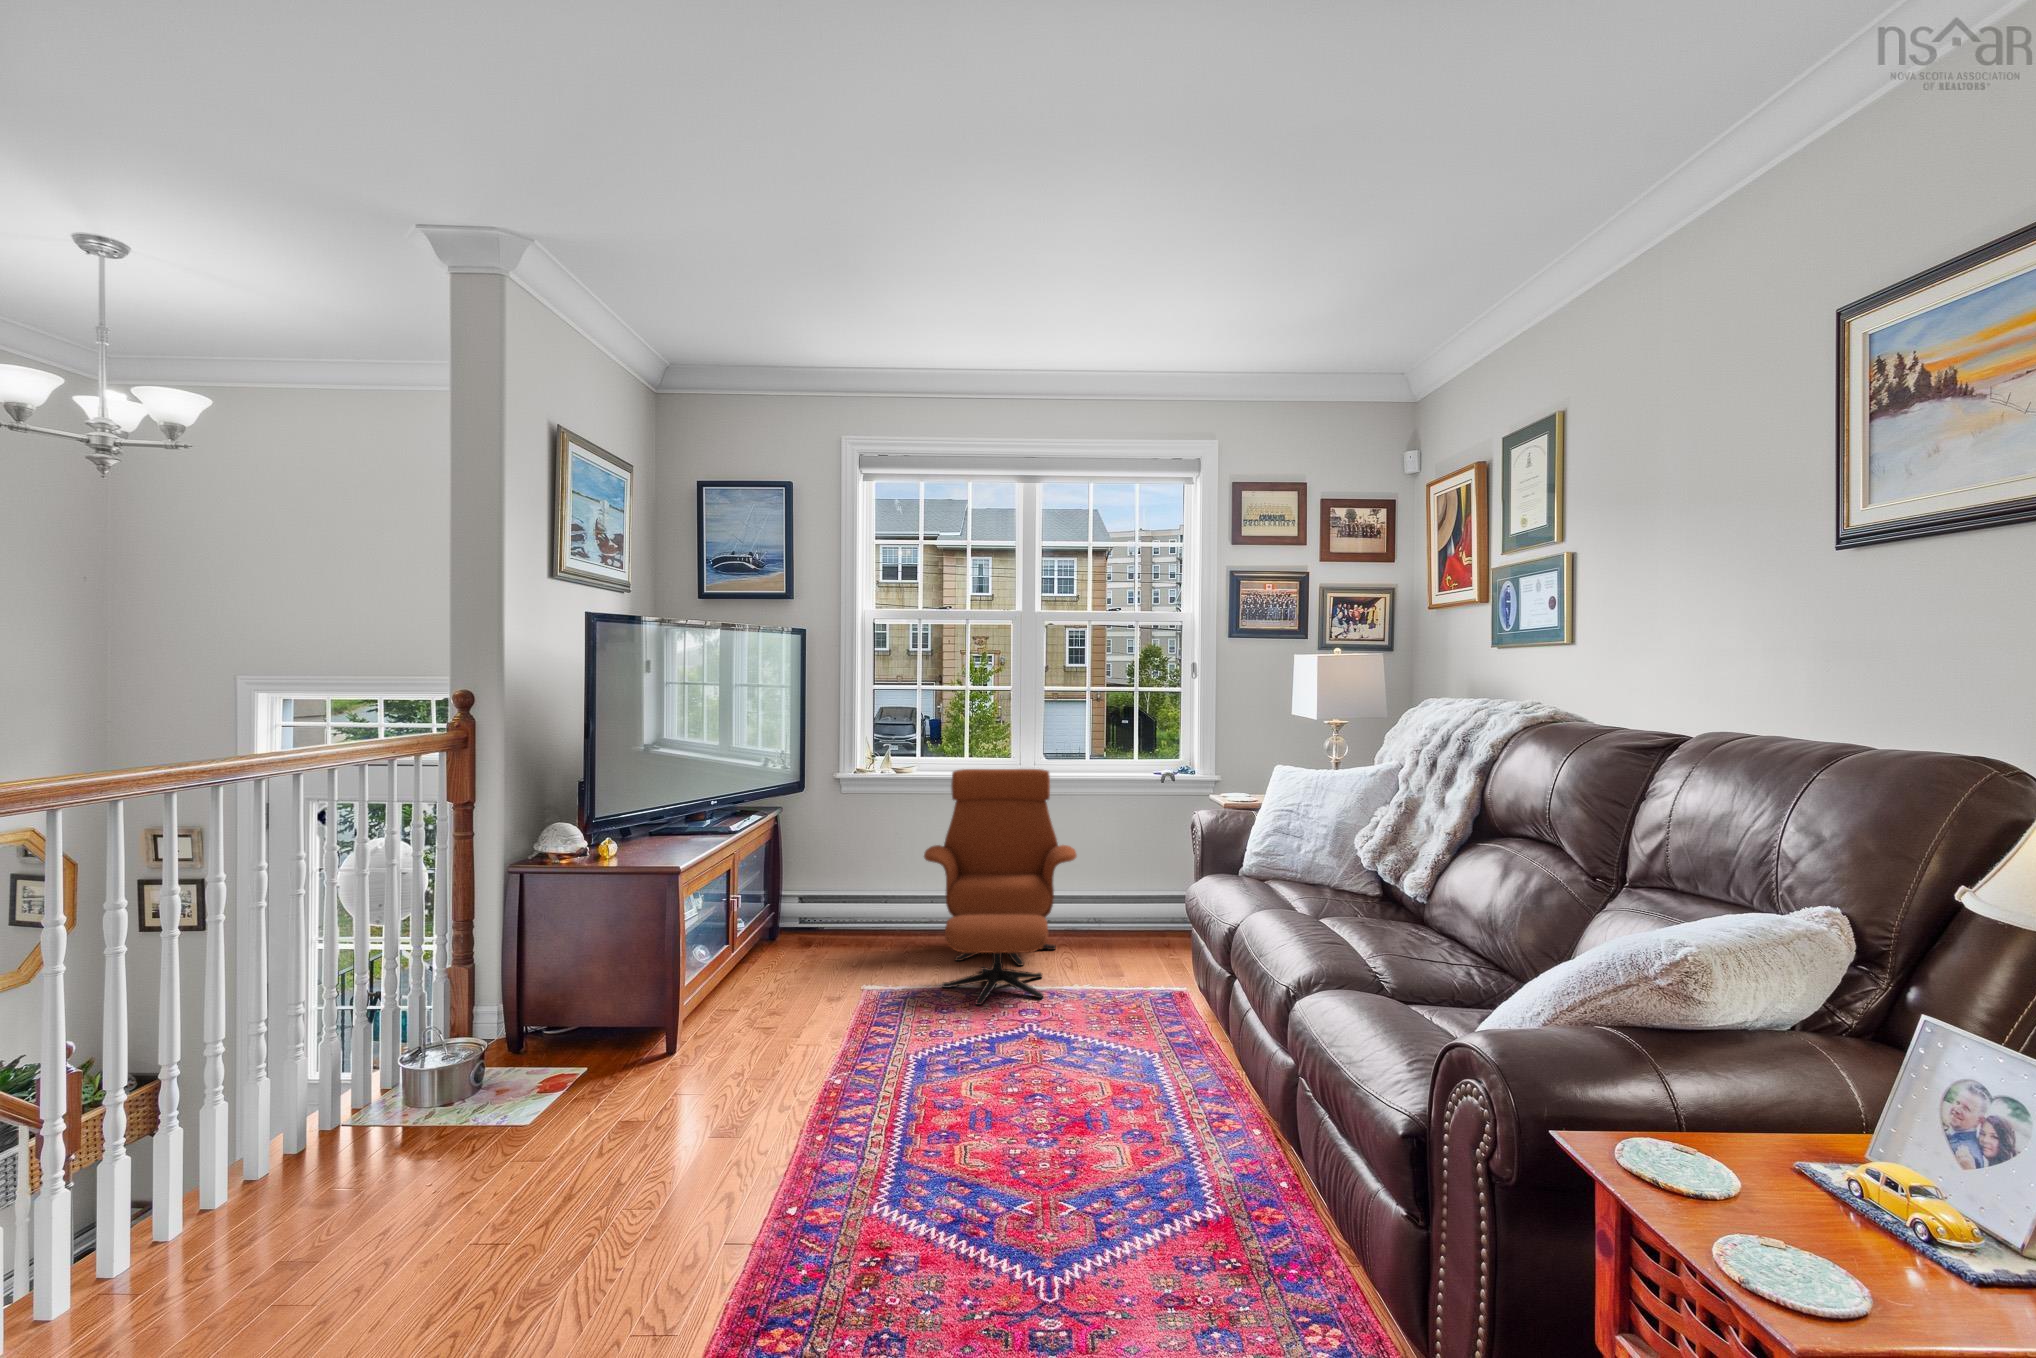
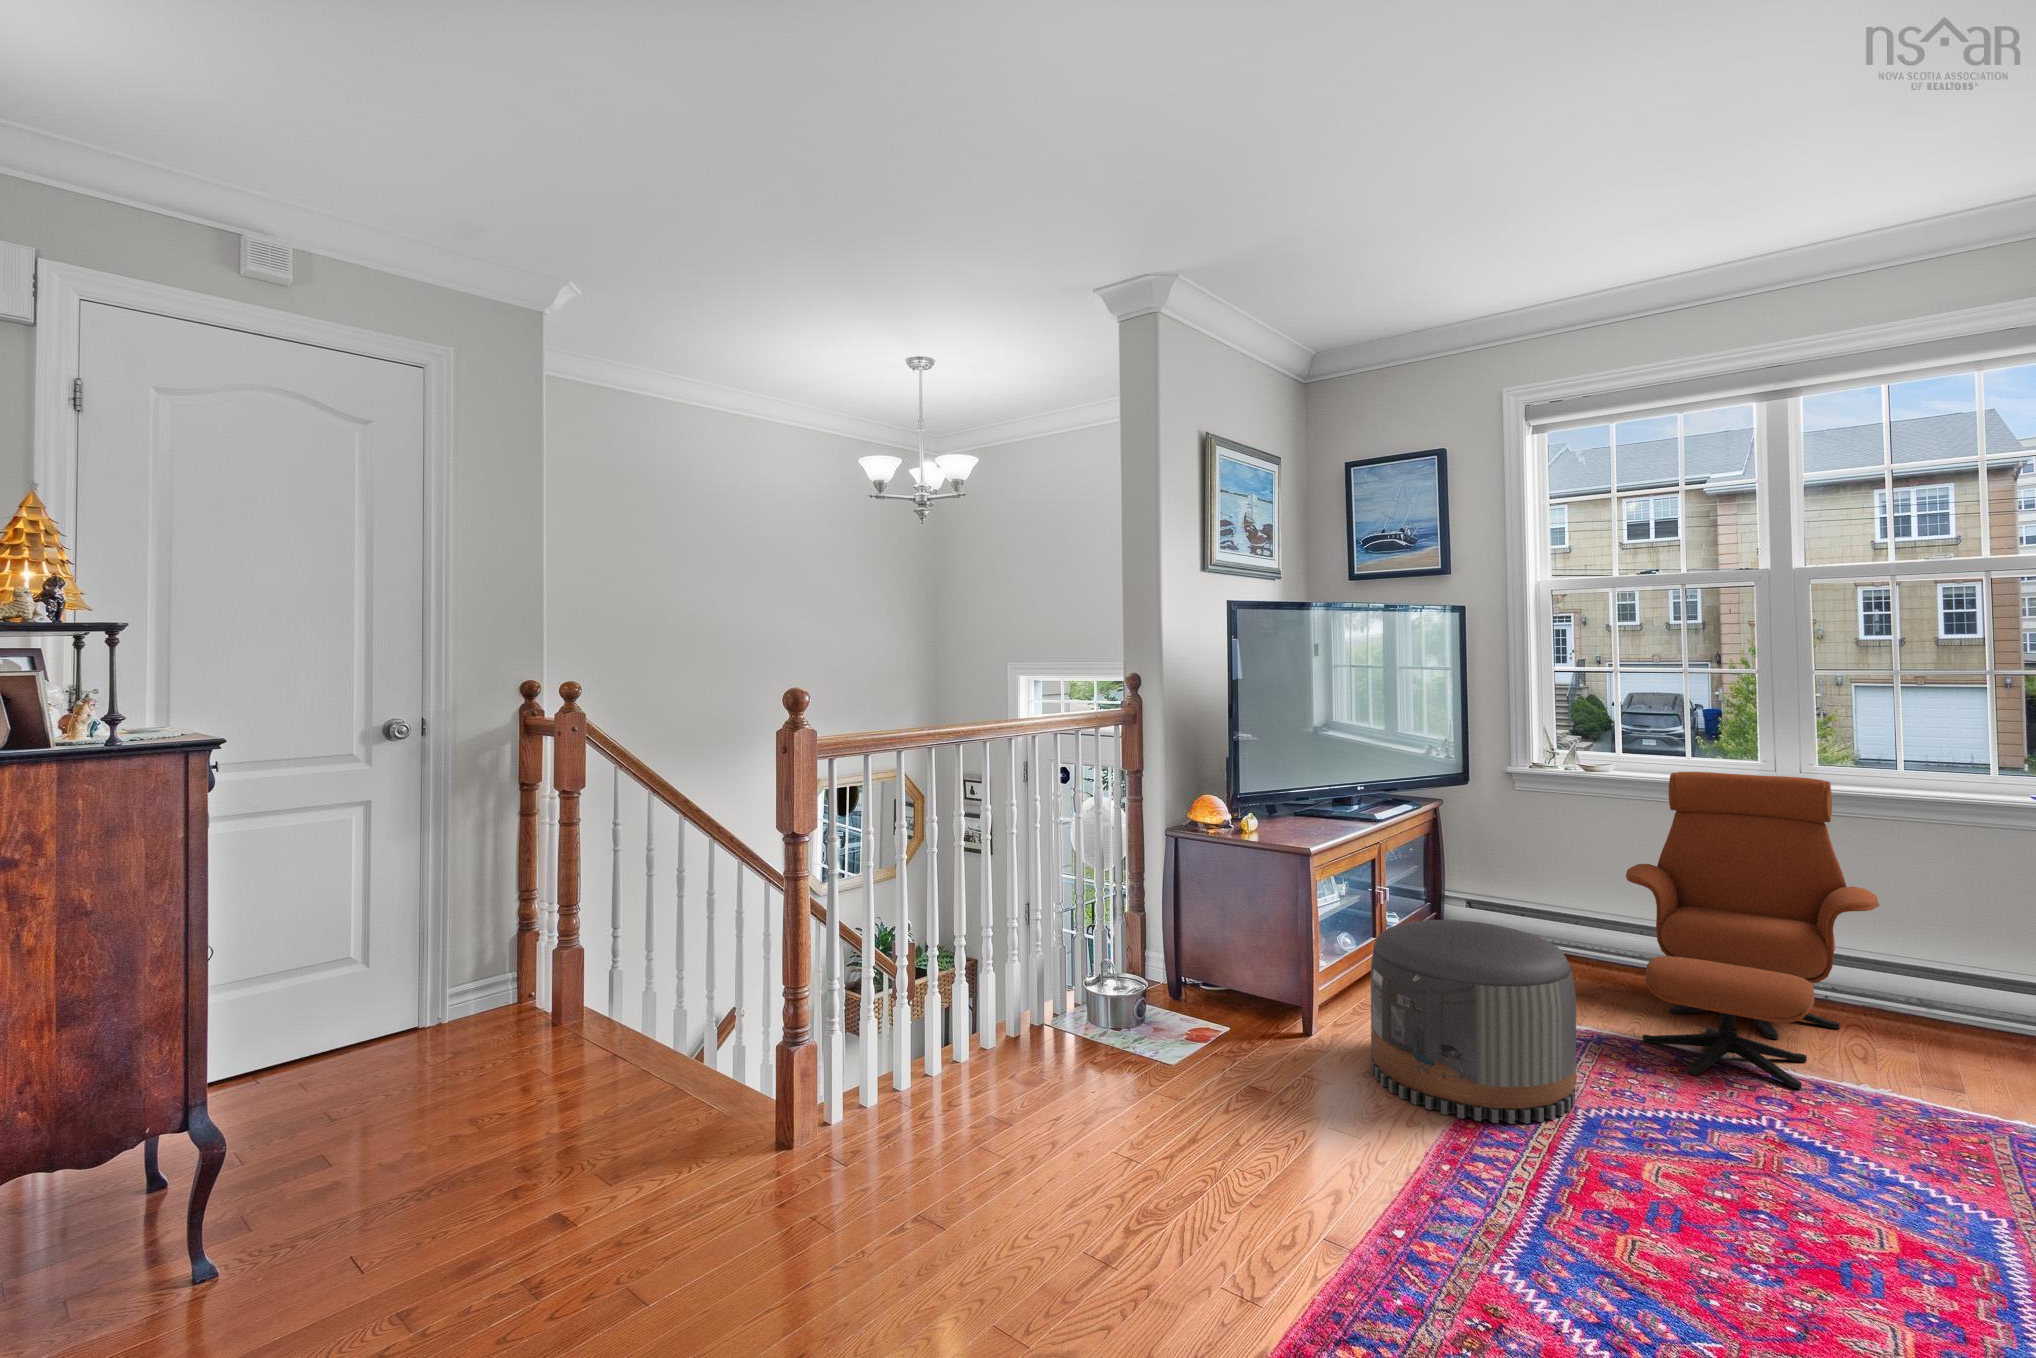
pouf: none [737,912,906,1091] -> present [1371,920,1576,1124]

